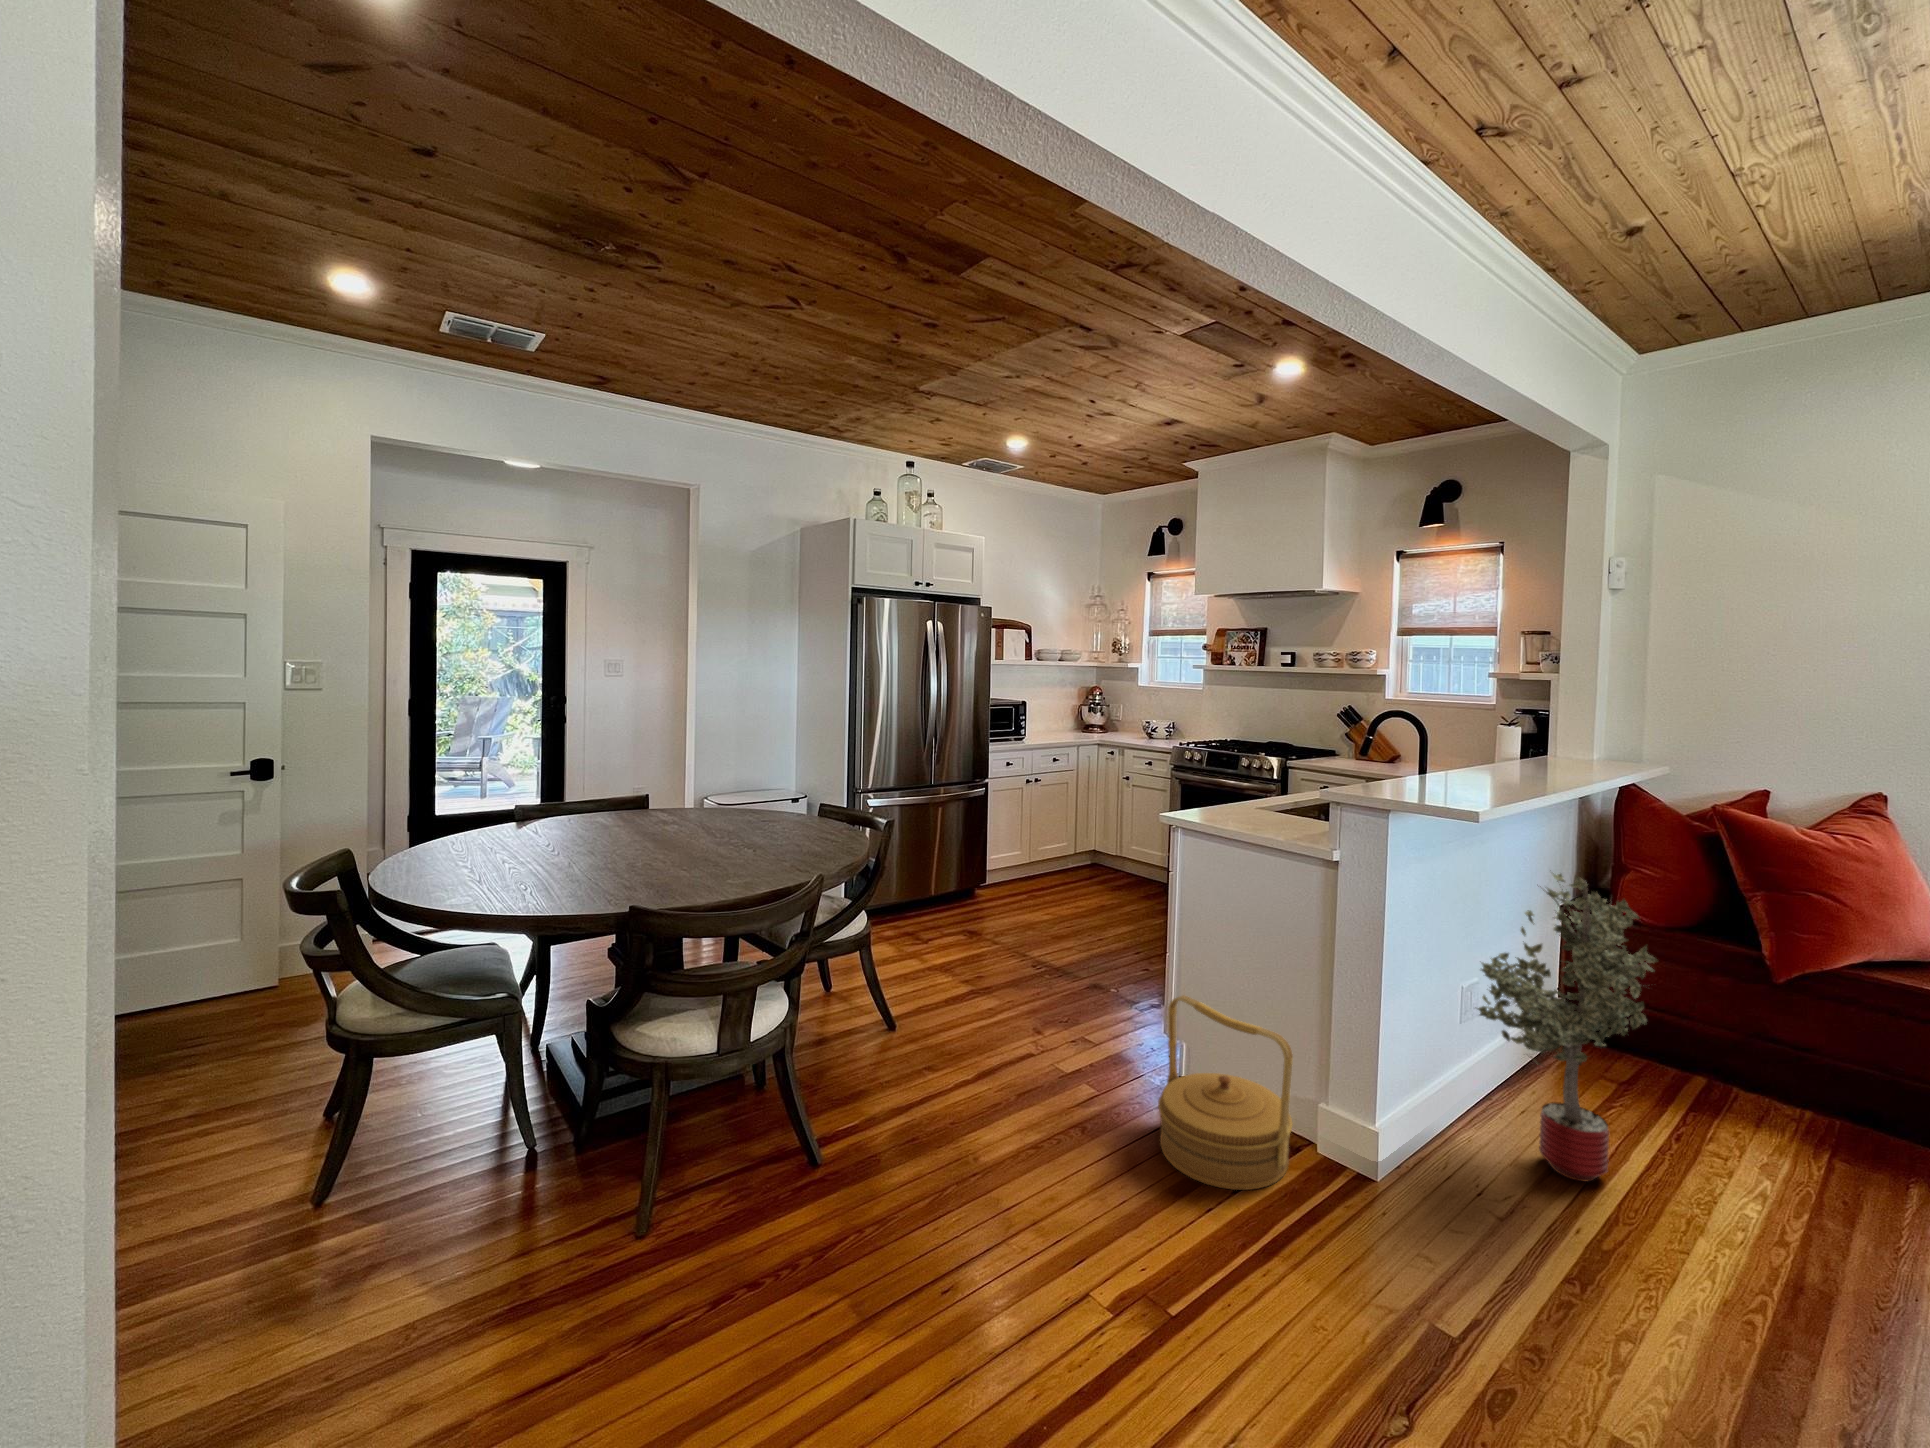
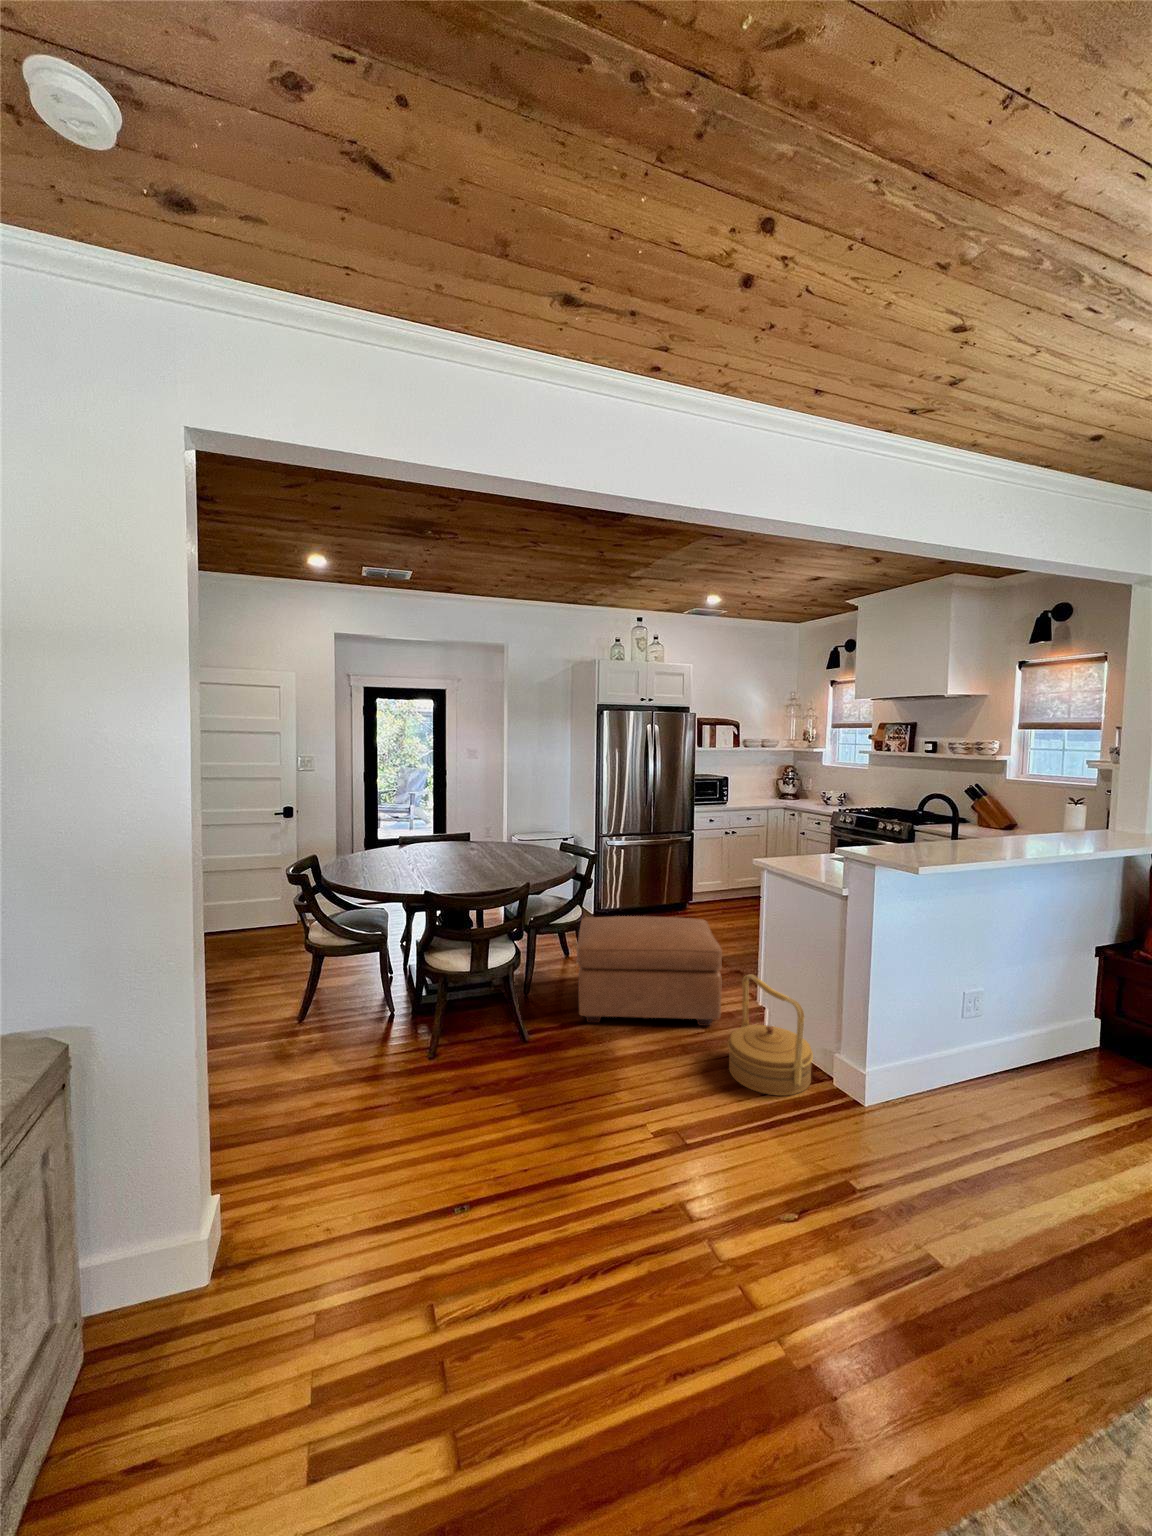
potted tree: present [1477,874,1658,1182] -> none [947,913,1103,1132]
ottoman: none [872,913,1118,1108] -> present [577,916,722,1026]

